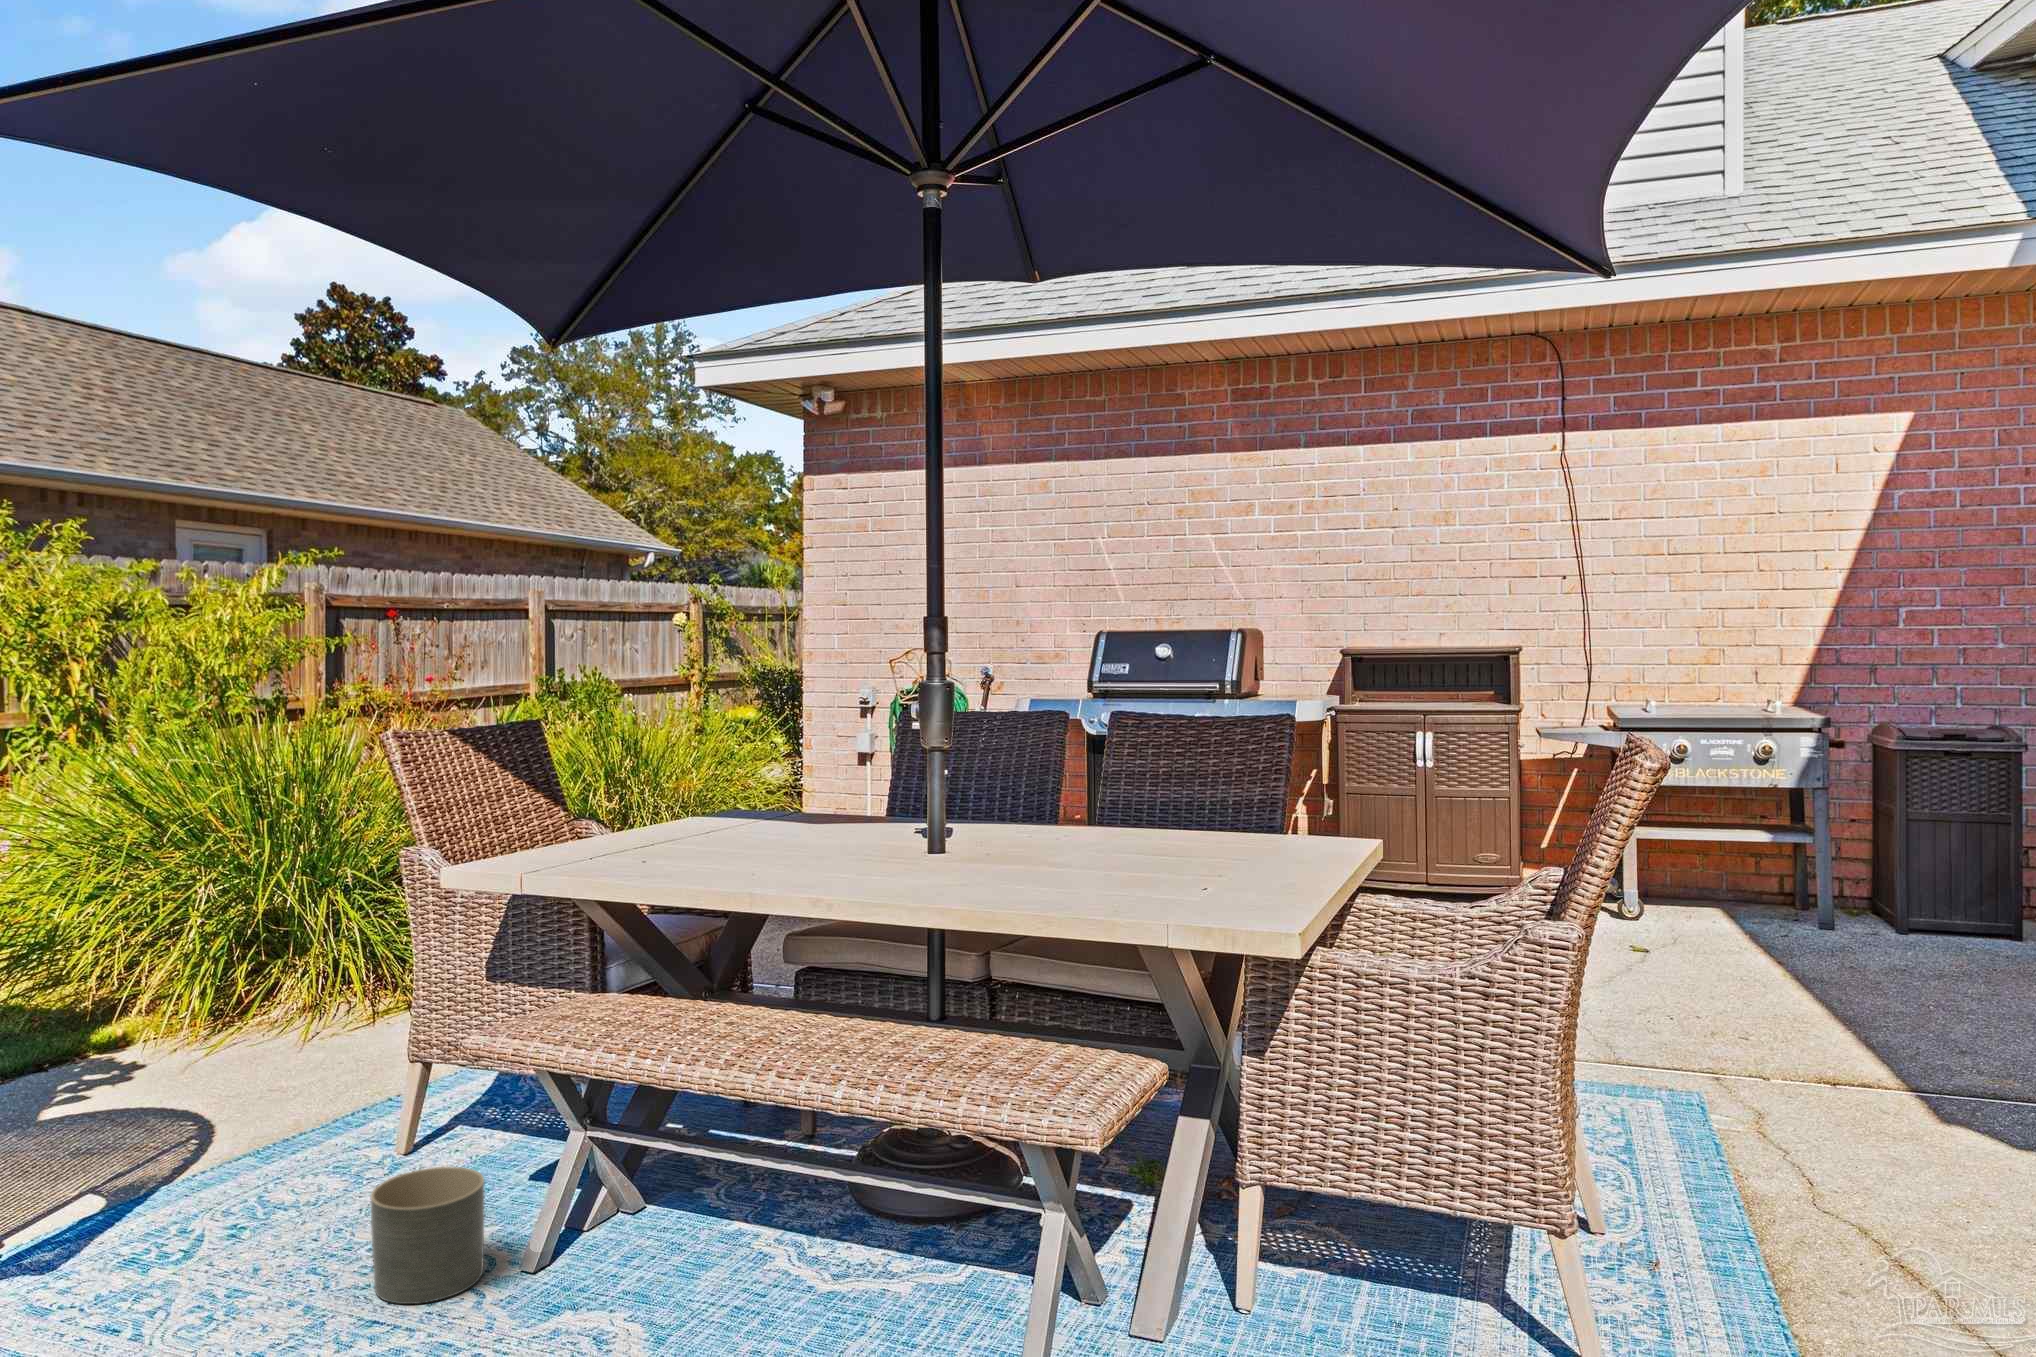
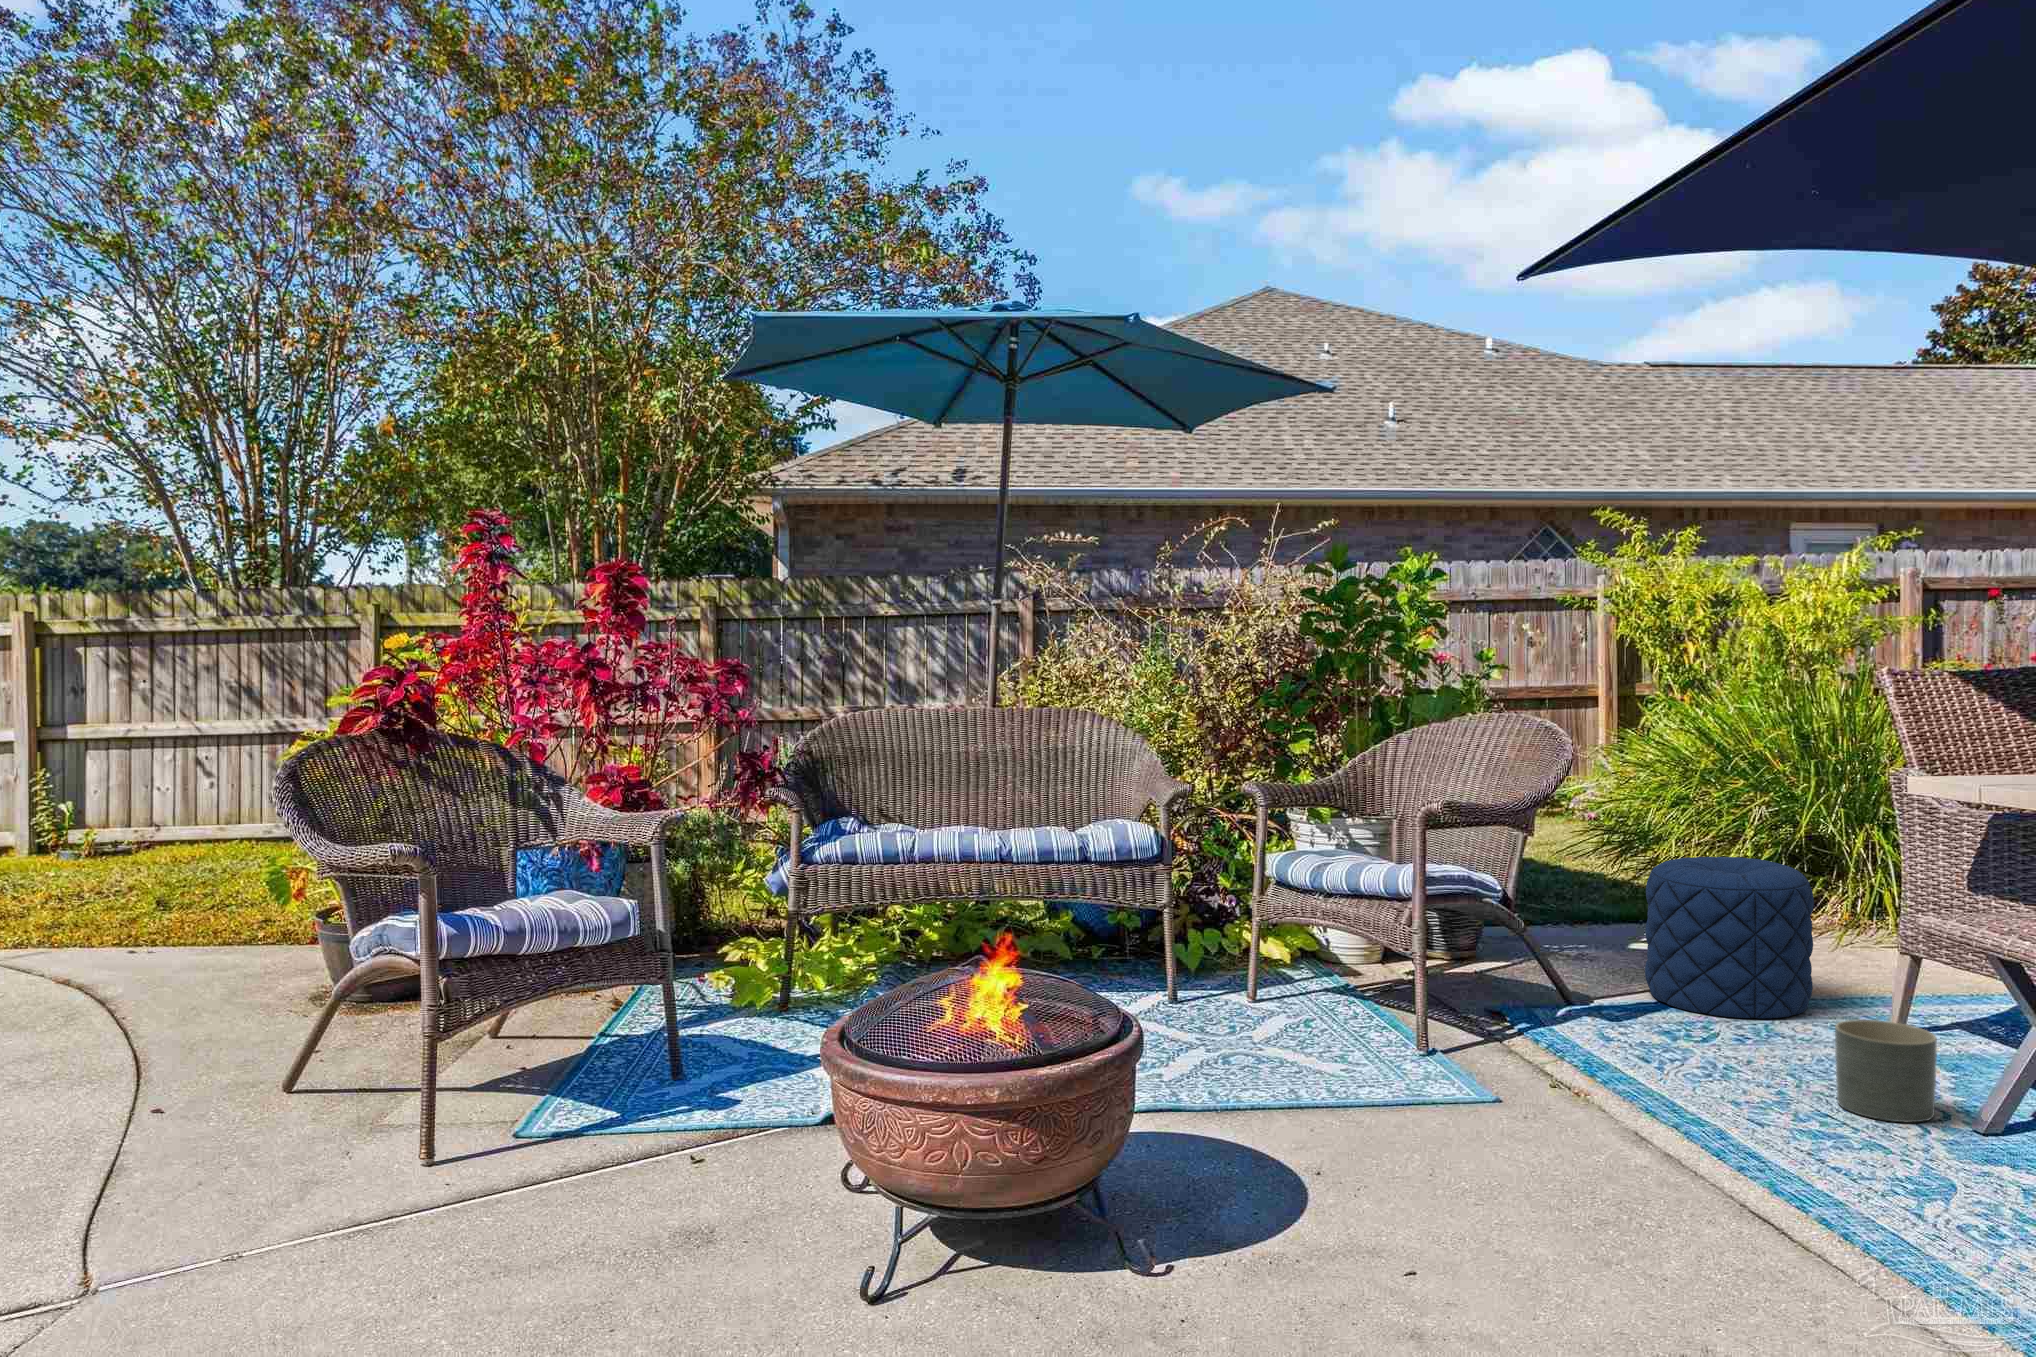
pouf: none [76,972,303,1202] -> present [1645,857,1814,1018]

